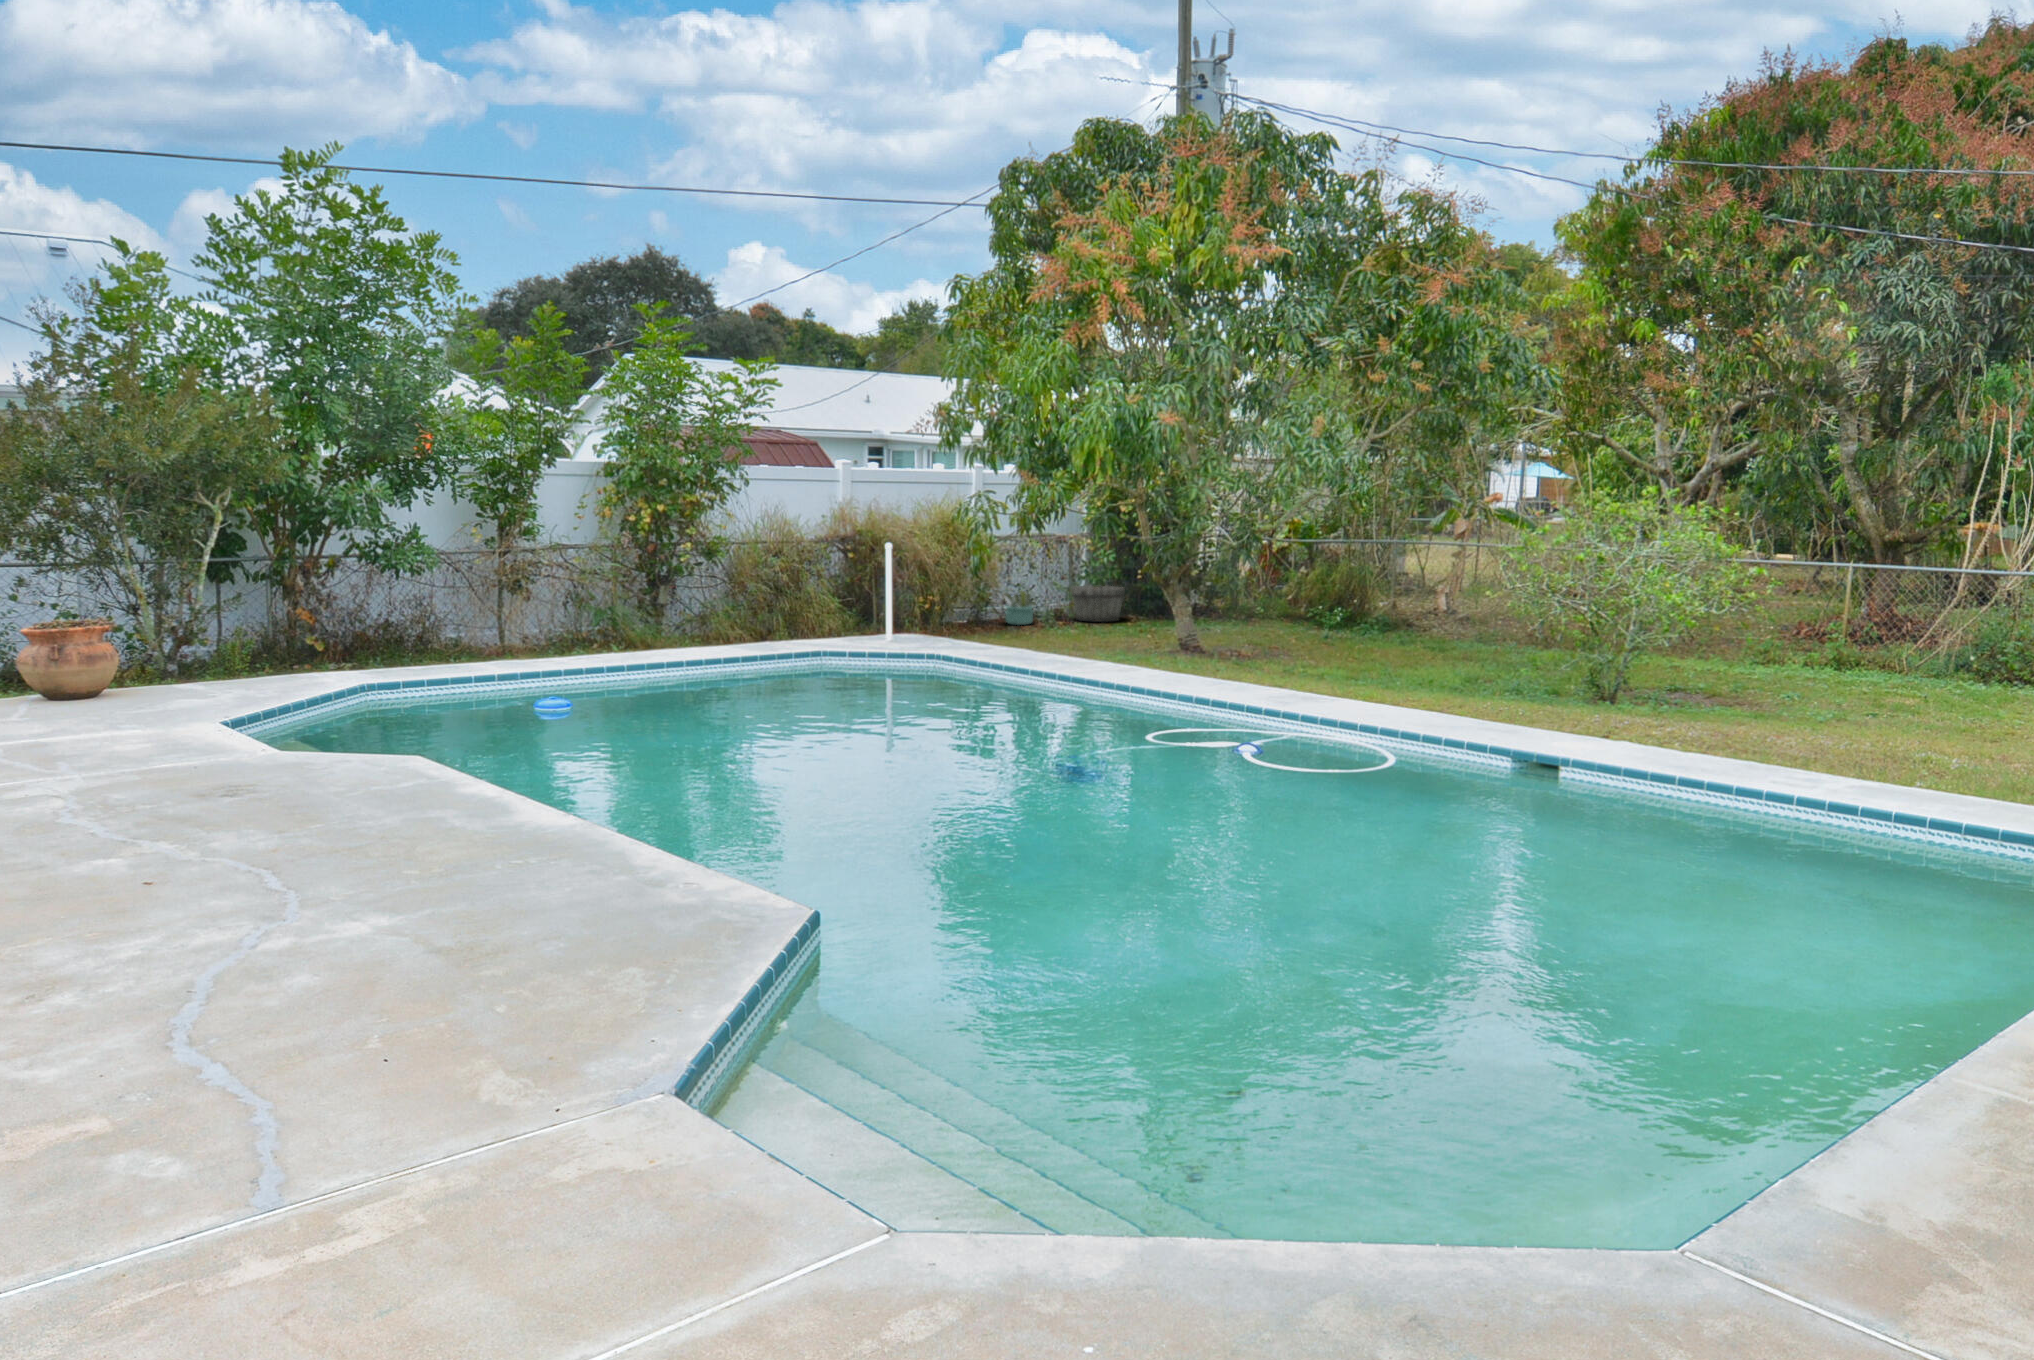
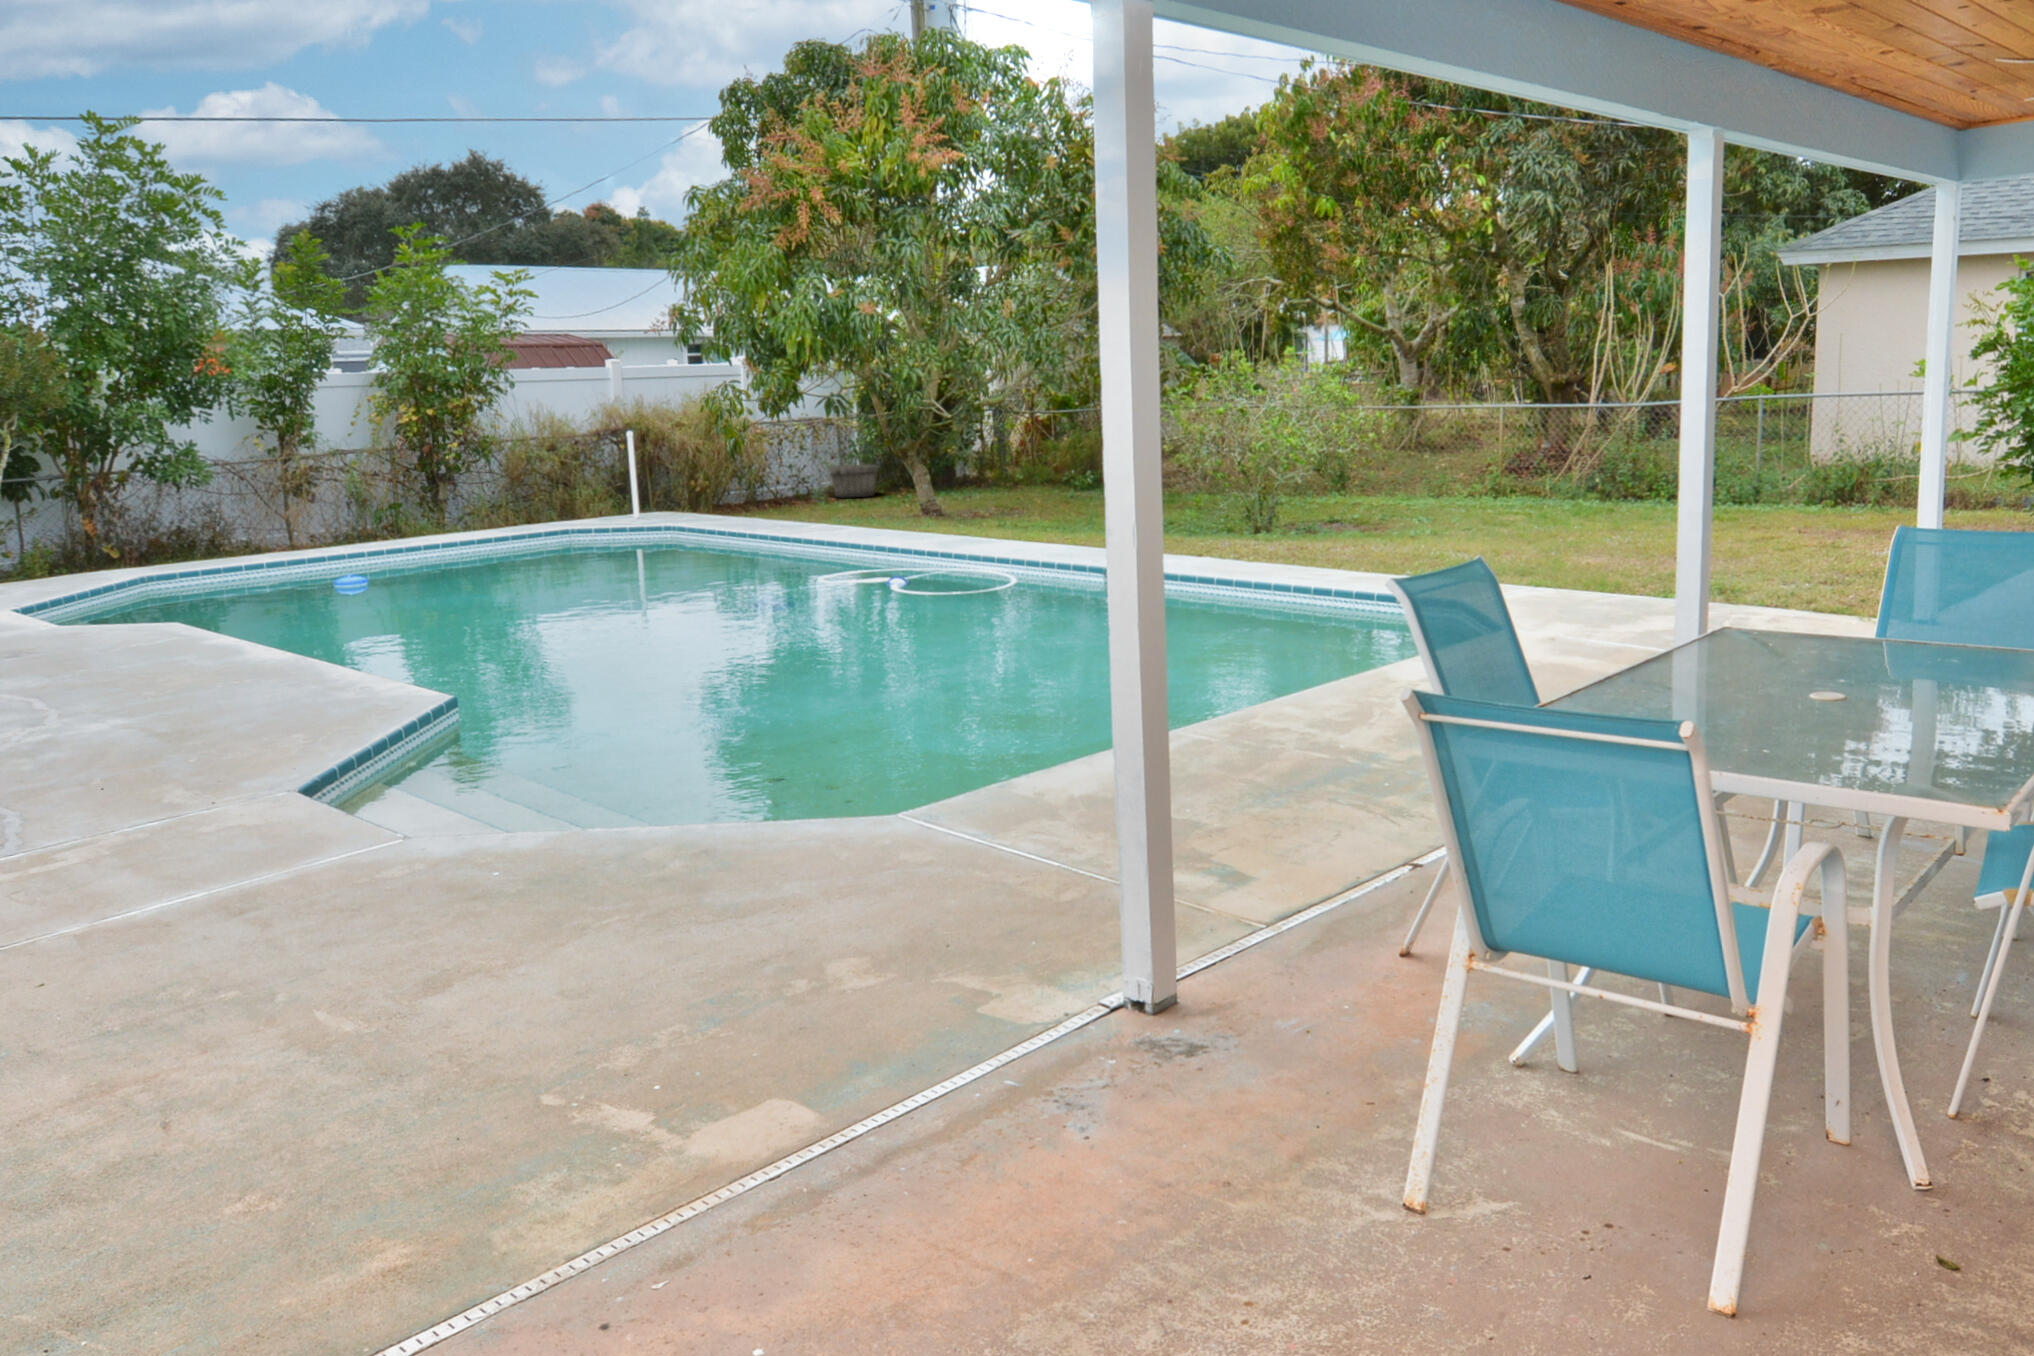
decorative plant: present [1005,590,1036,625] -> none [764,472,796,503]

